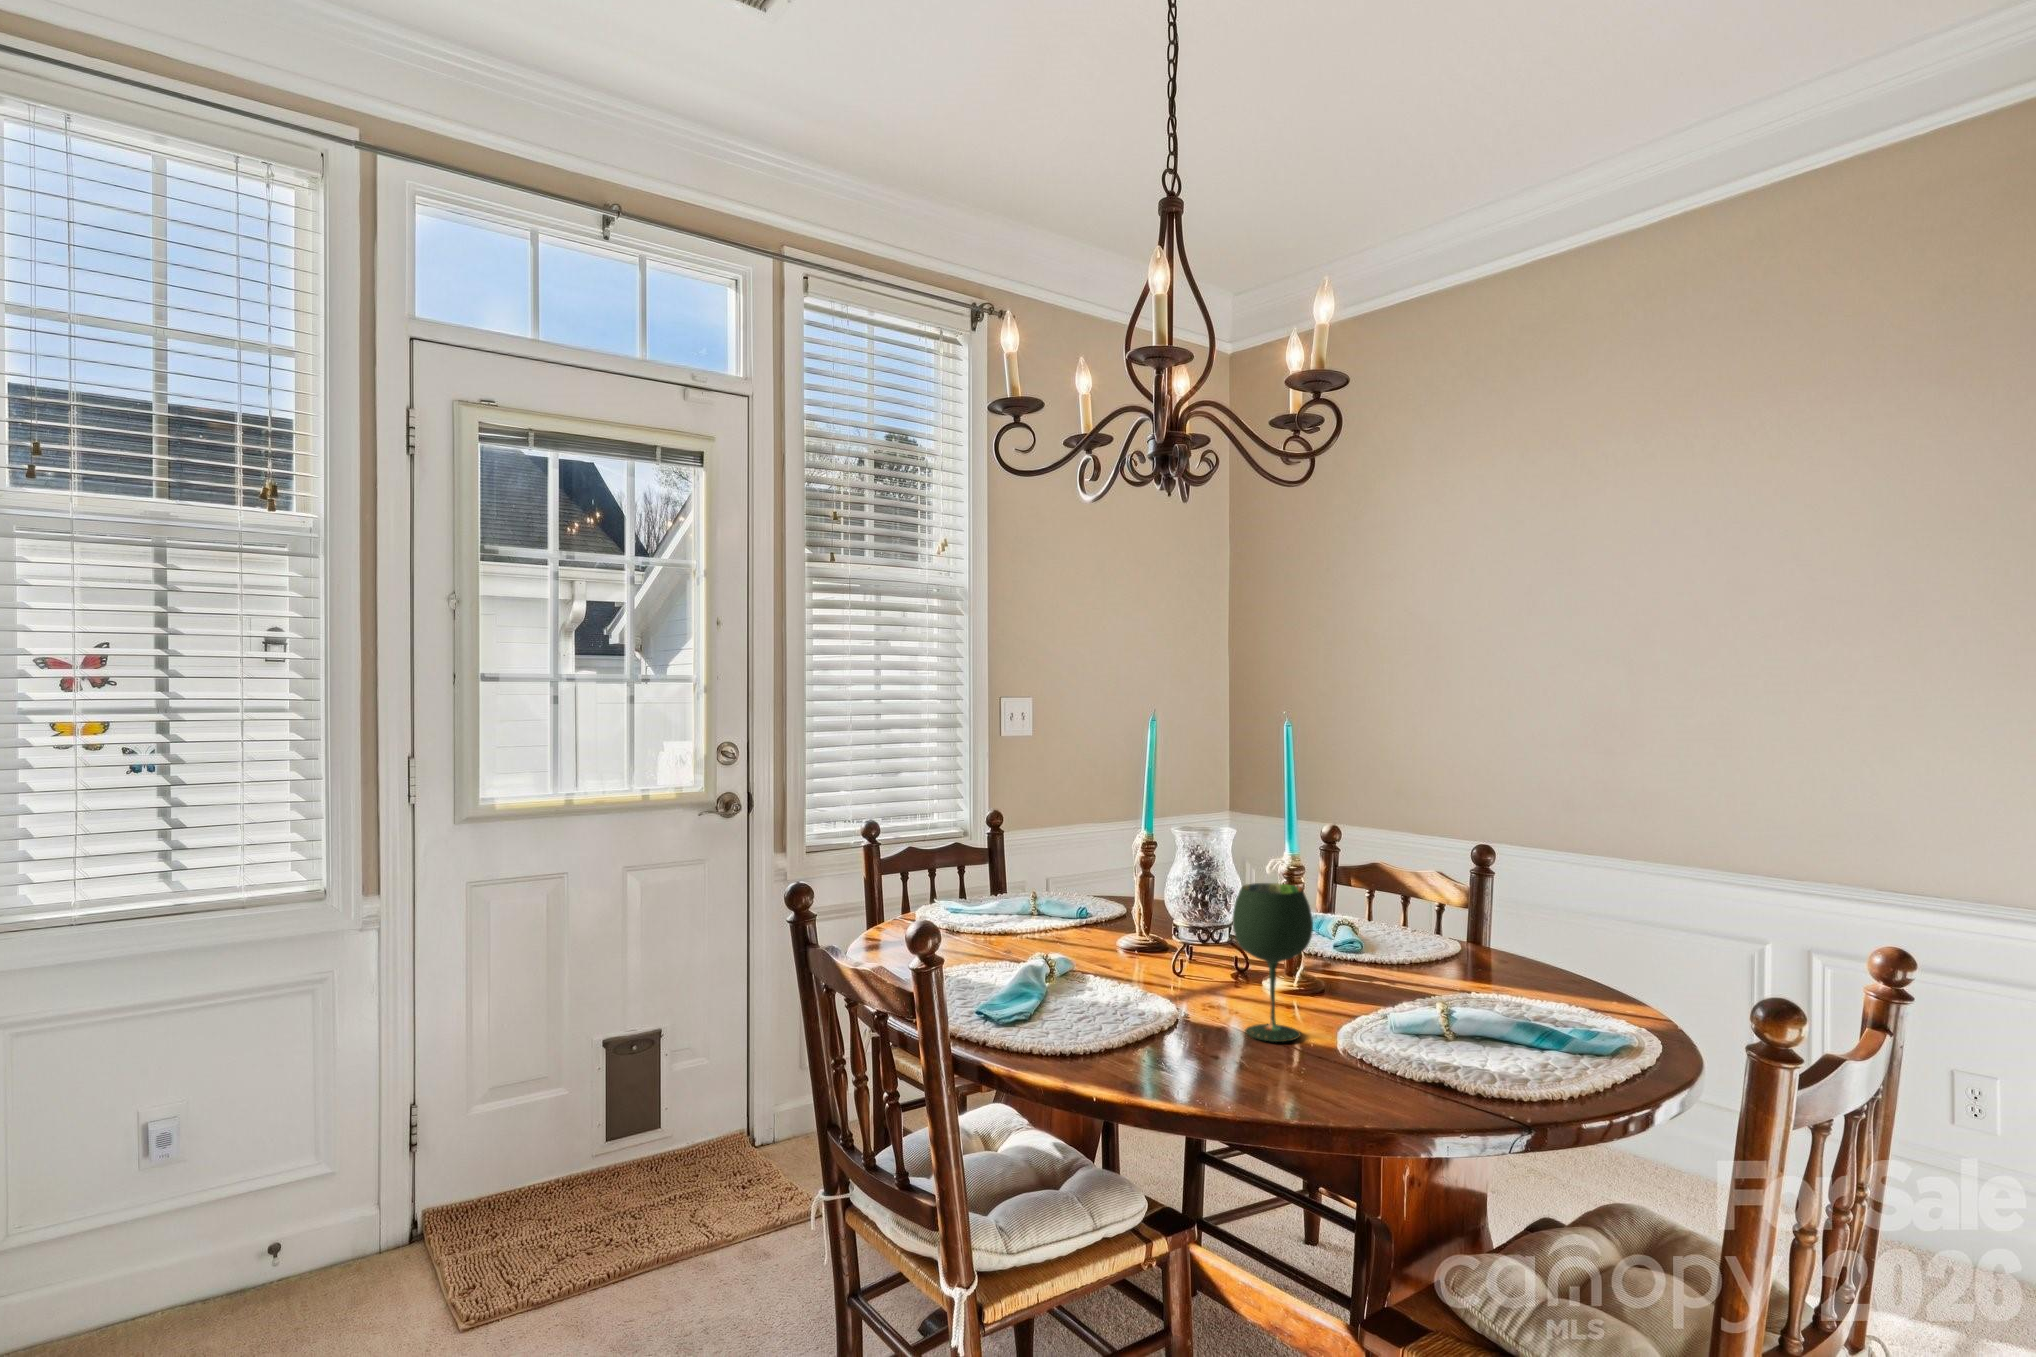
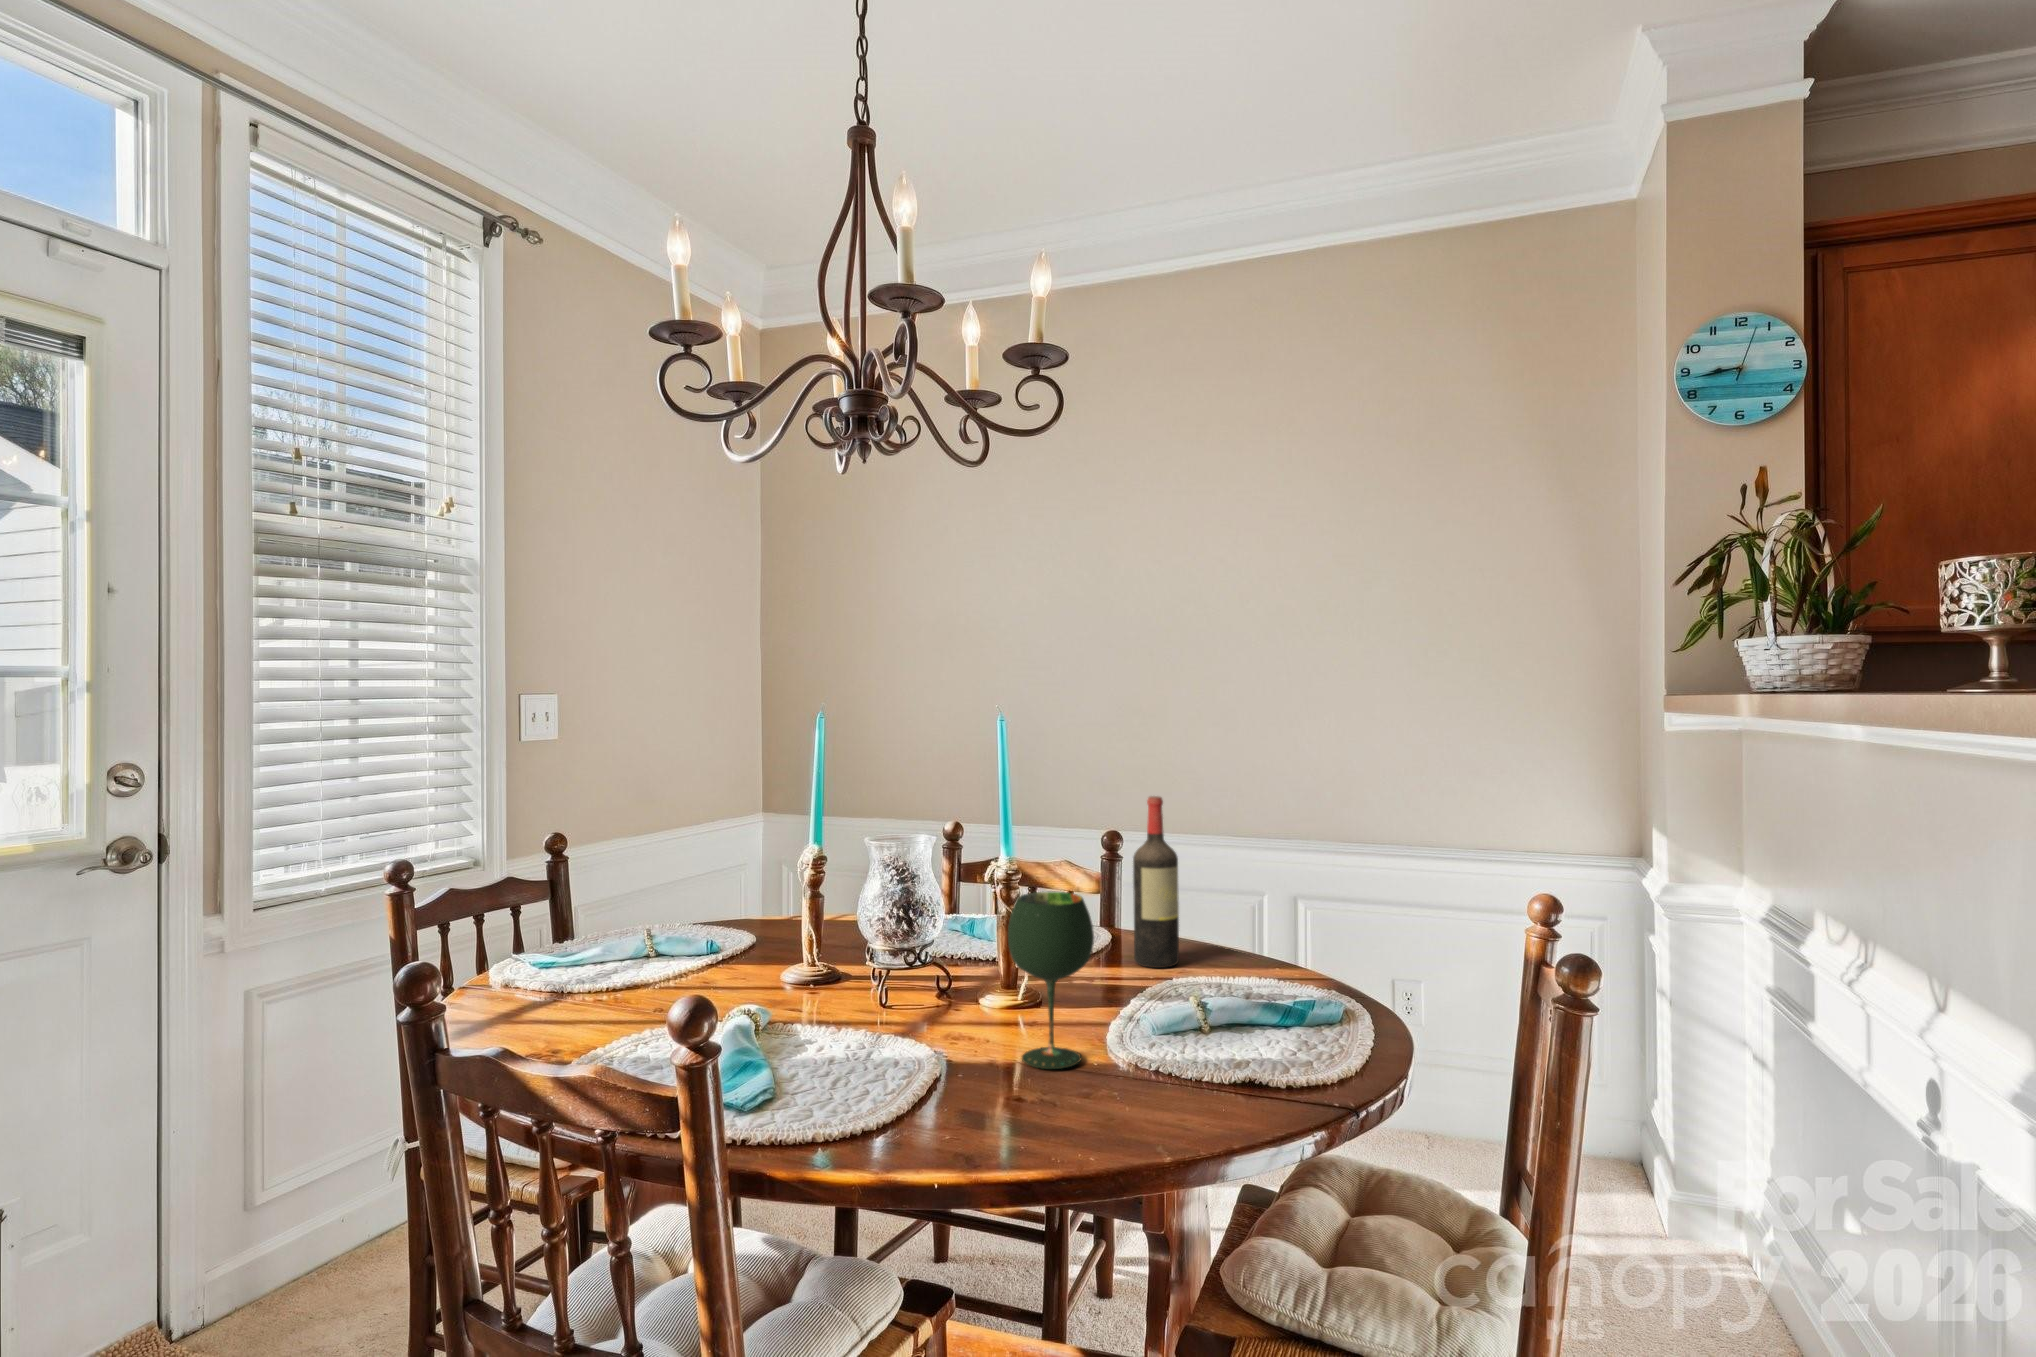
wine bottle: none [1448,808,1498,984] -> present [1133,796,1179,968]

